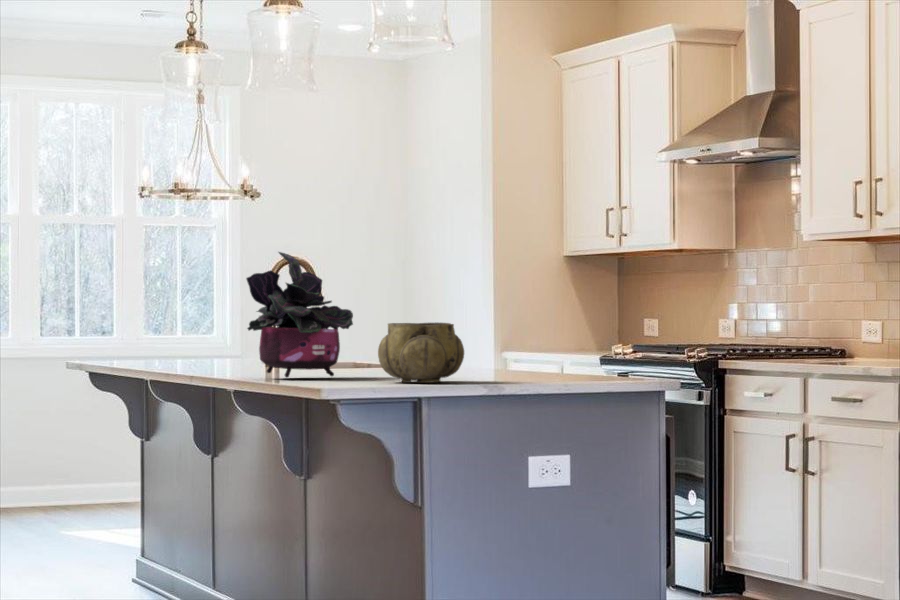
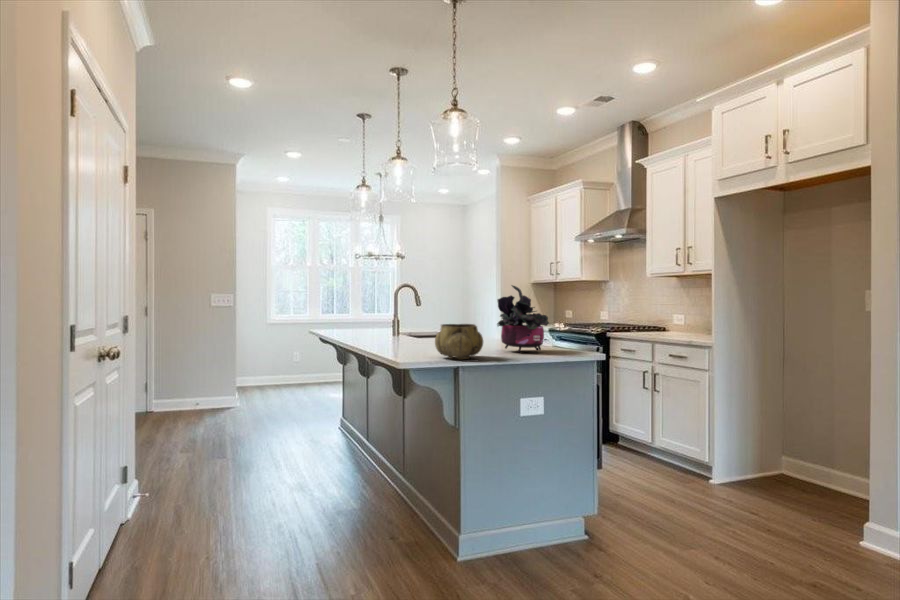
potted plant: present [246,252,353,377] -> present [497,285,549,352]

